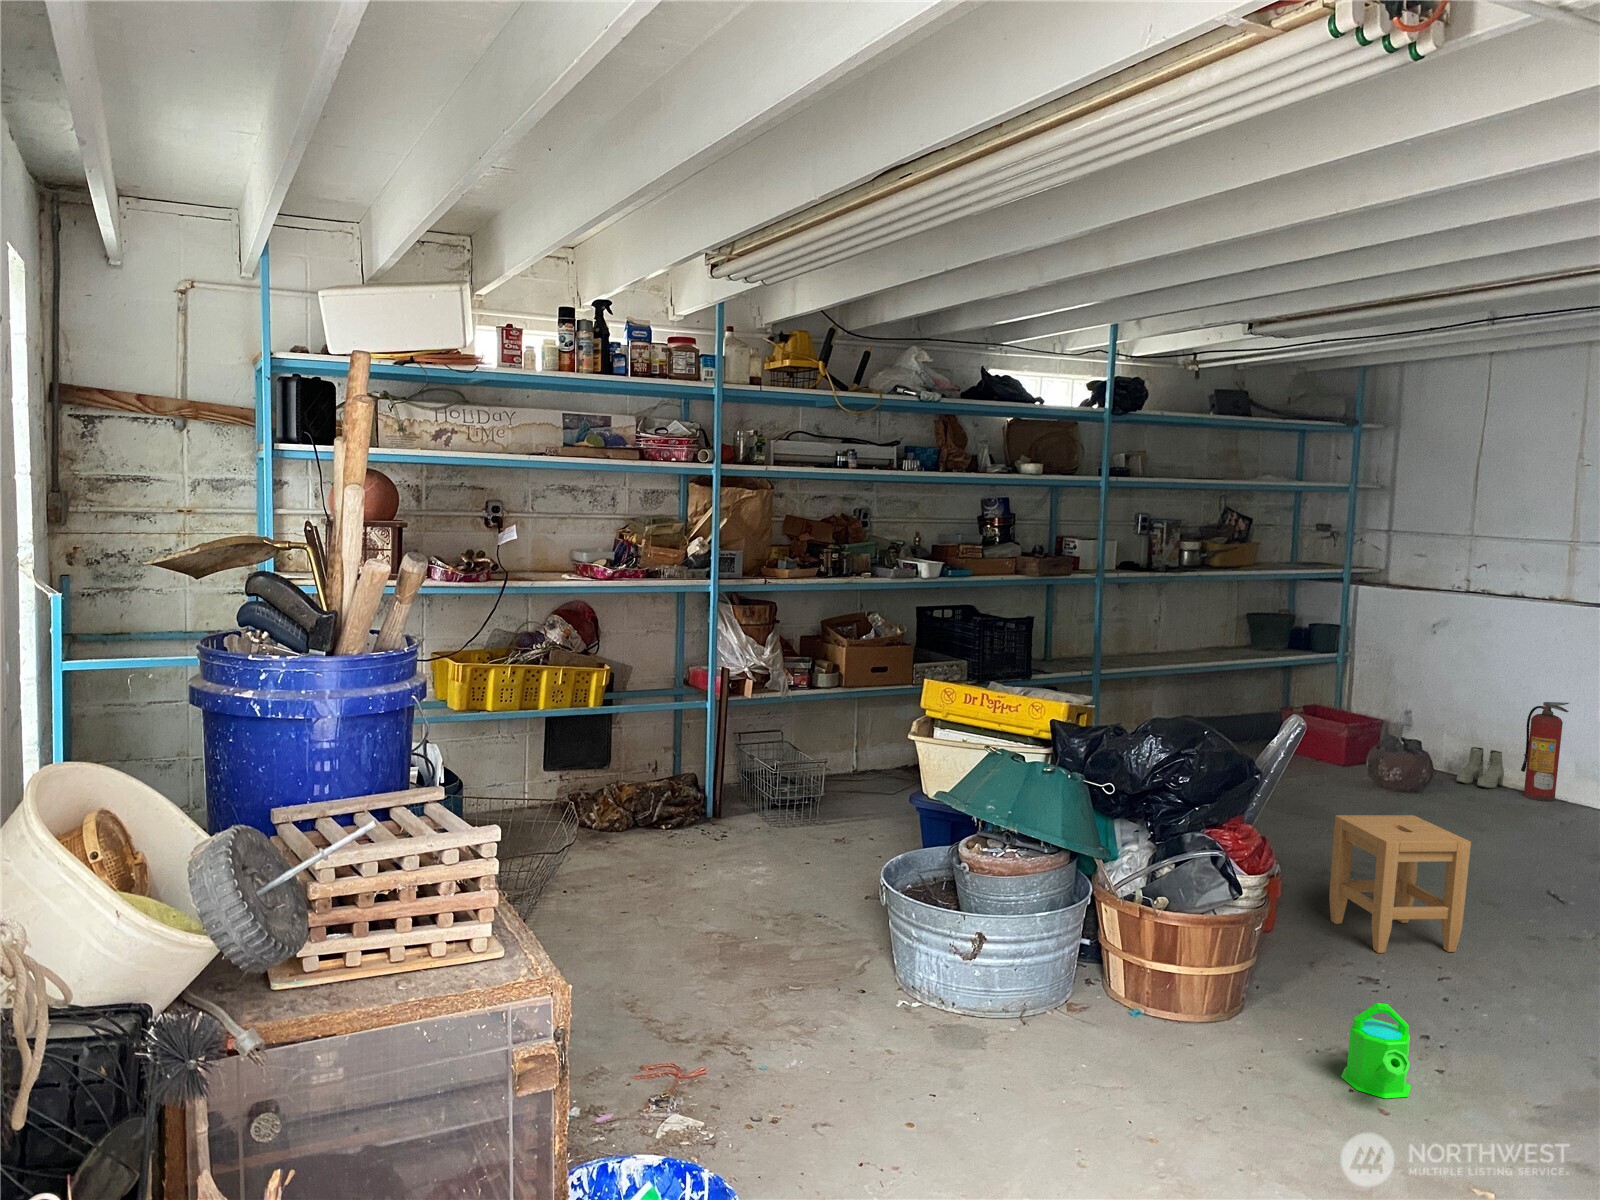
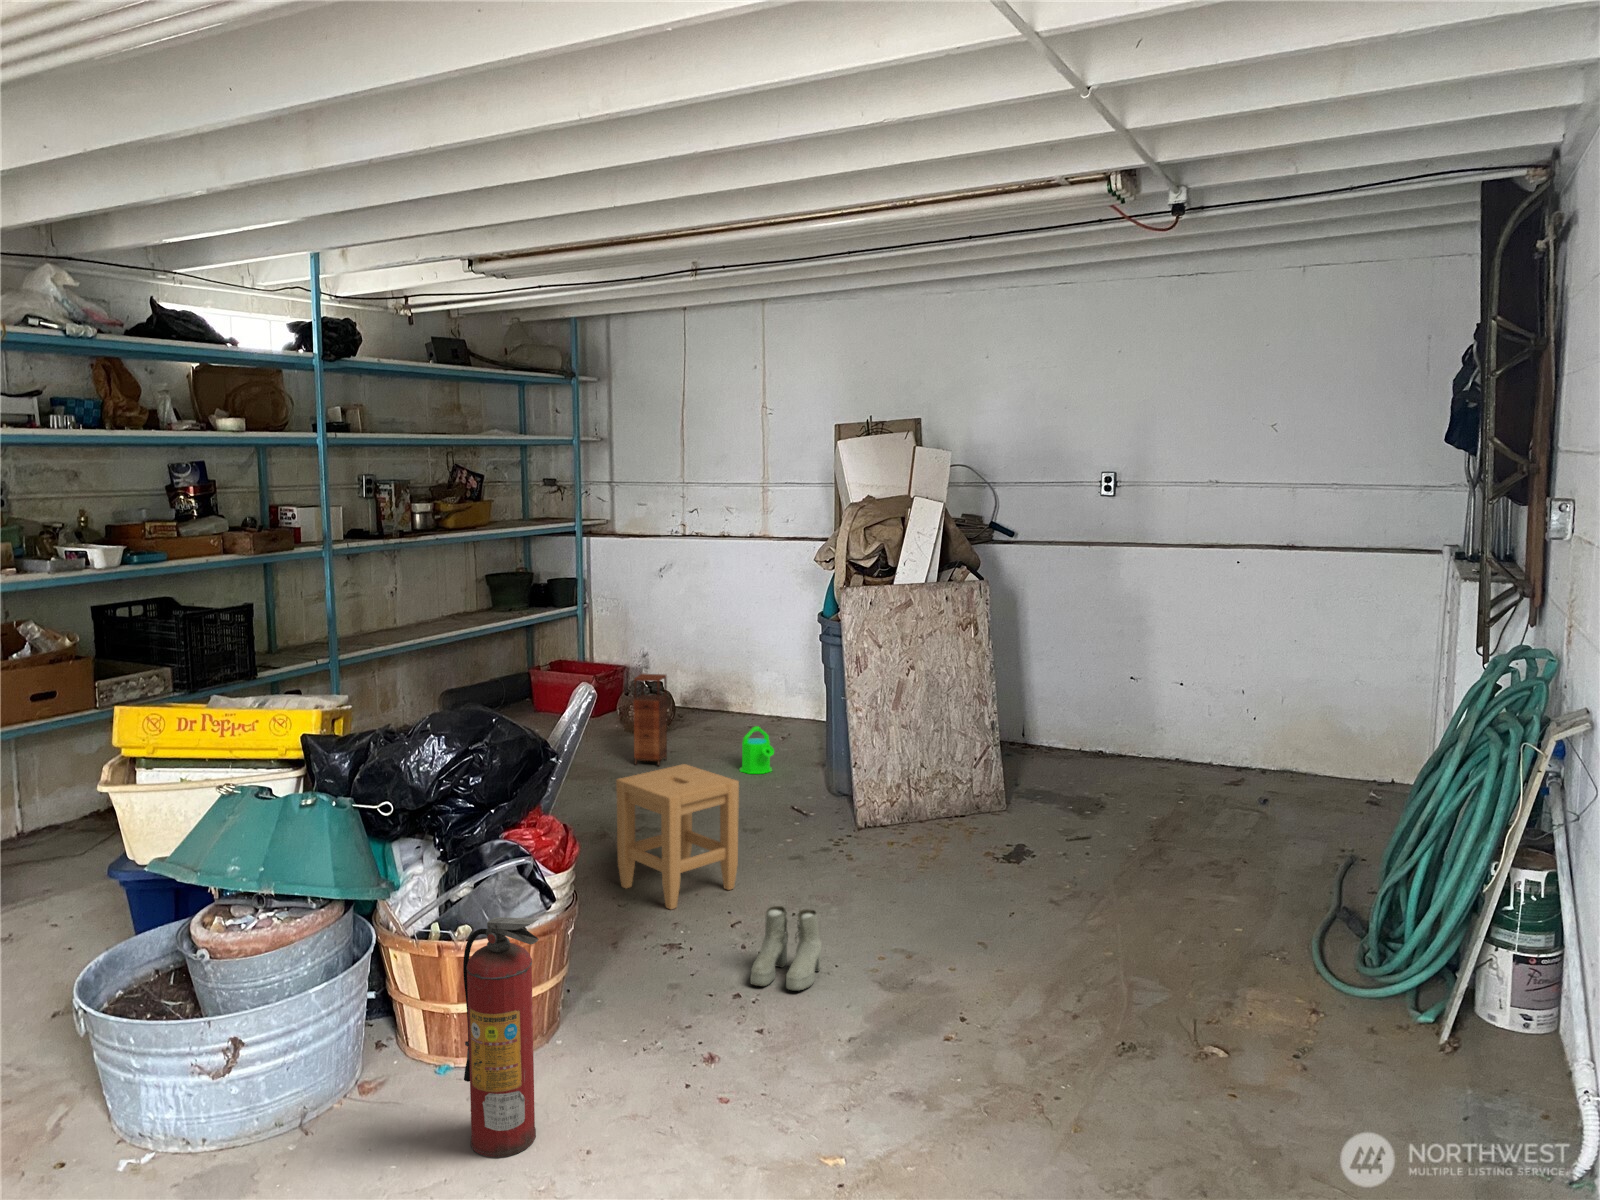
fire extinguisher: present [1521,702,1569,801] -> present [463,917,539,1158]
storage cabinet: none [1374,726,1420,824] -> present [634,674,667,766]
boots: present [1456,747,1504,788] -> present [750,906,822,991]
watering can: present [1341,1003,1411,1098] -> present [740,726,774,774]

